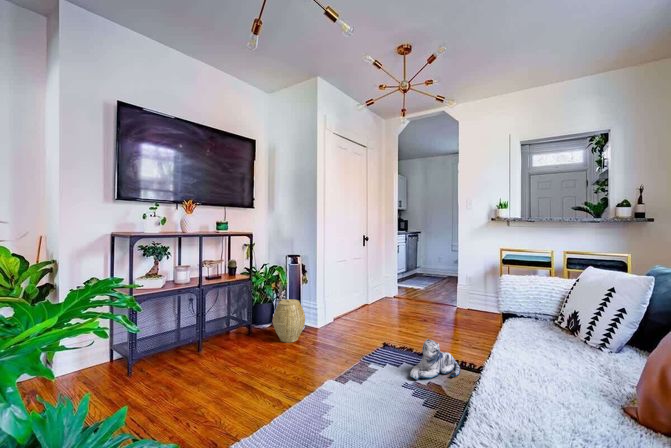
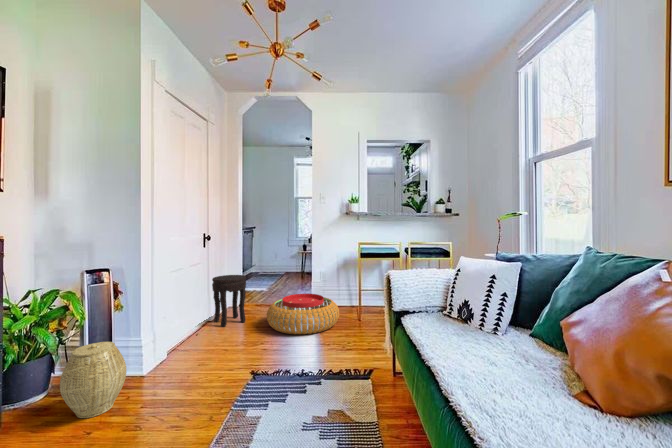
side table: none [370,268,396,308] -> present [212,275,246,327]
pouf: none [410,291,478,327] -> present [267,294,339,334]
plush toy: present [410,339,460,380] -> none [303,357,352,412]

